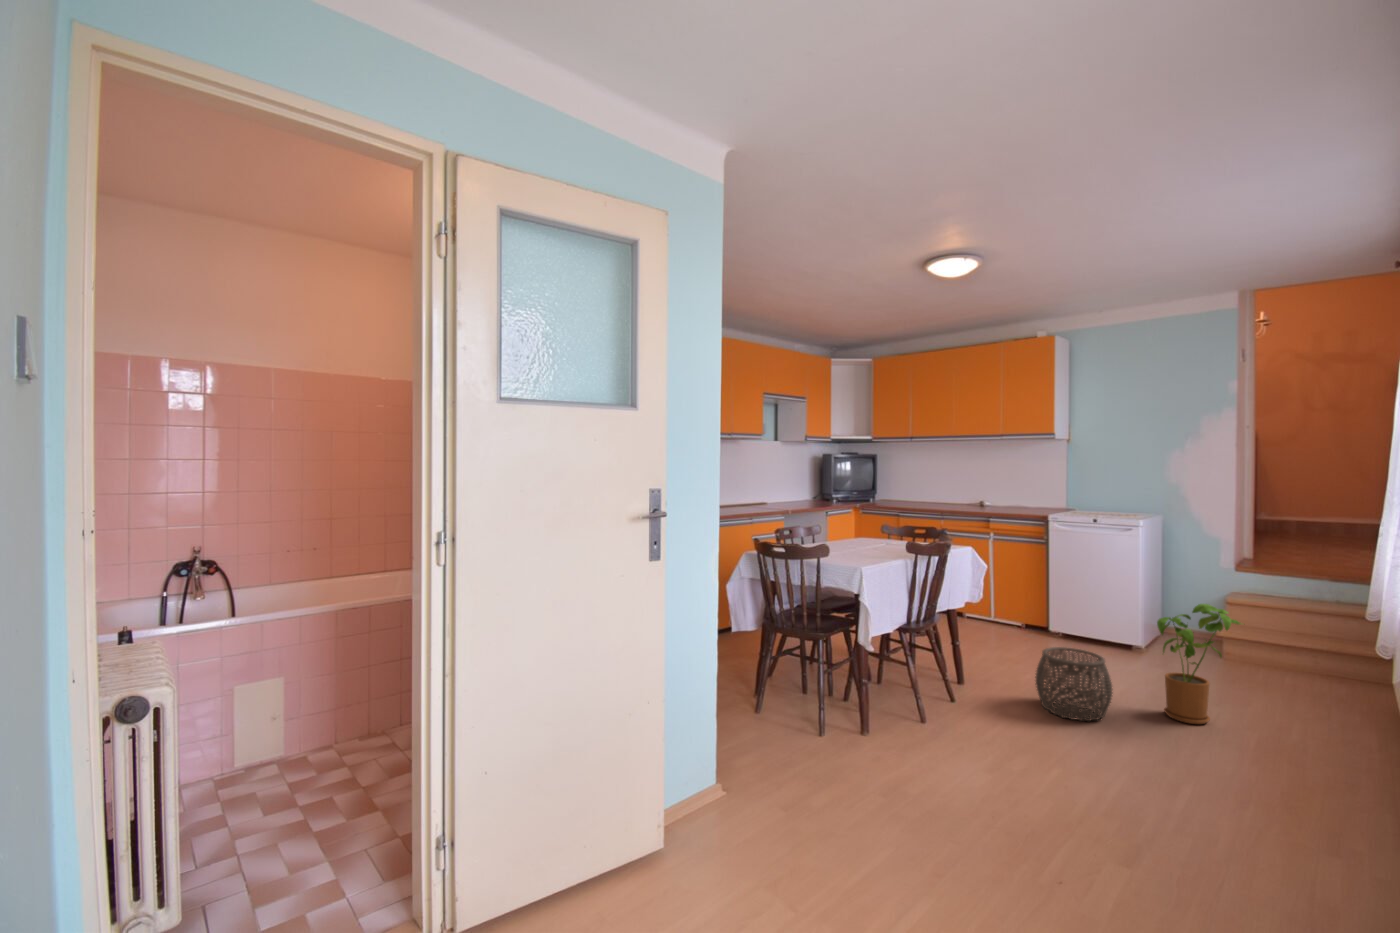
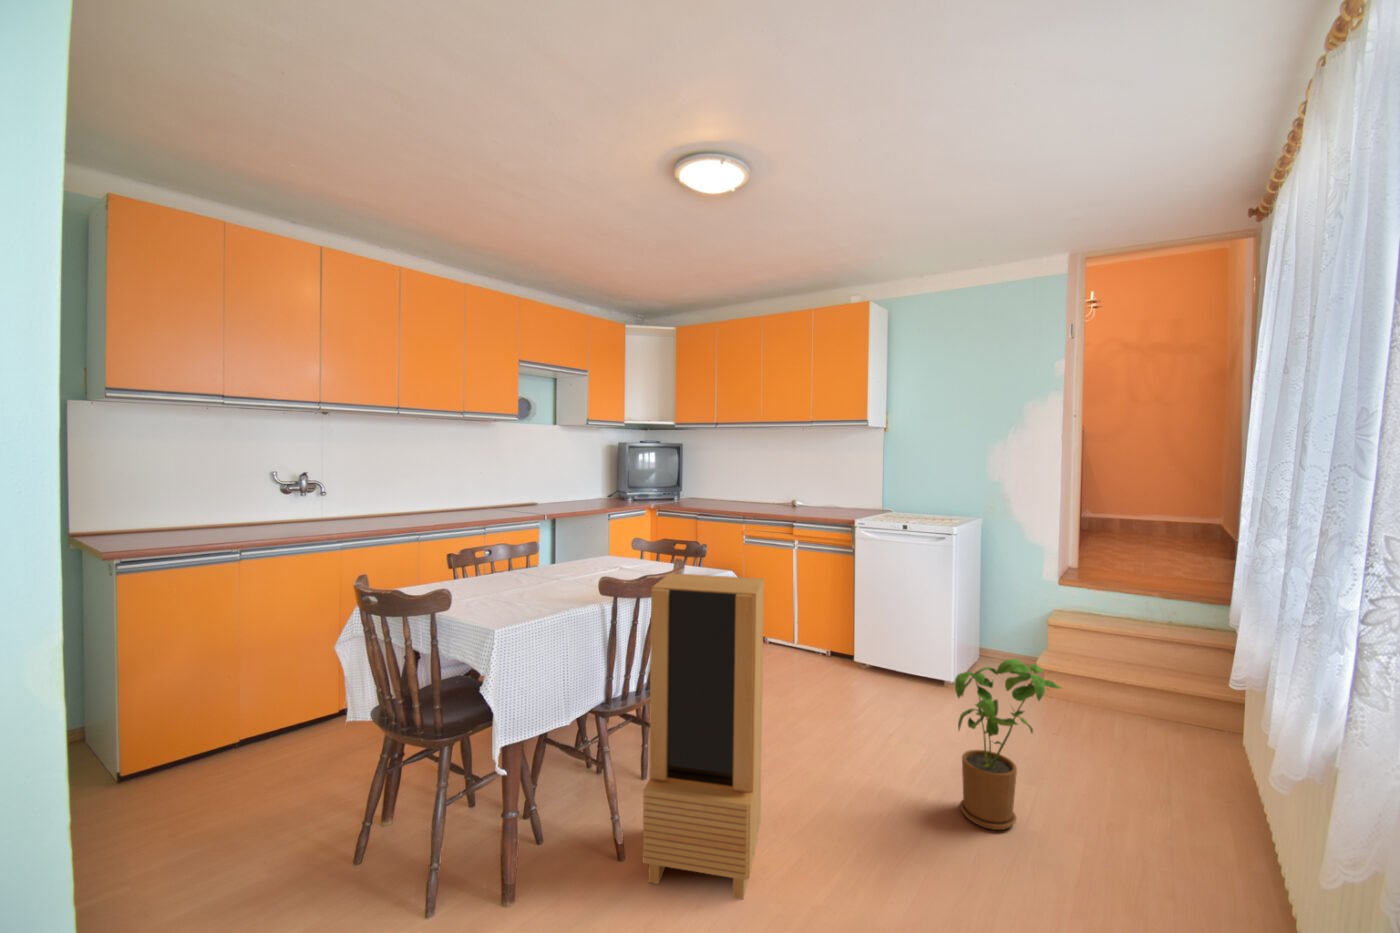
storage cabinet: none [951,540,1026,741] -> present [643,573,764,899]
woven basket: present [1036,647,1112,721] -> none [793,719,891,839]

